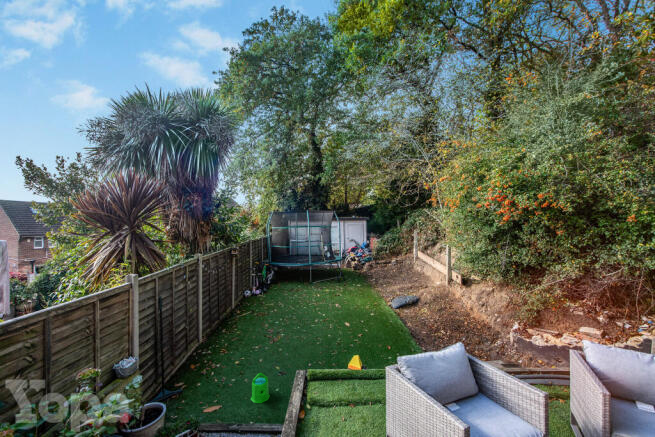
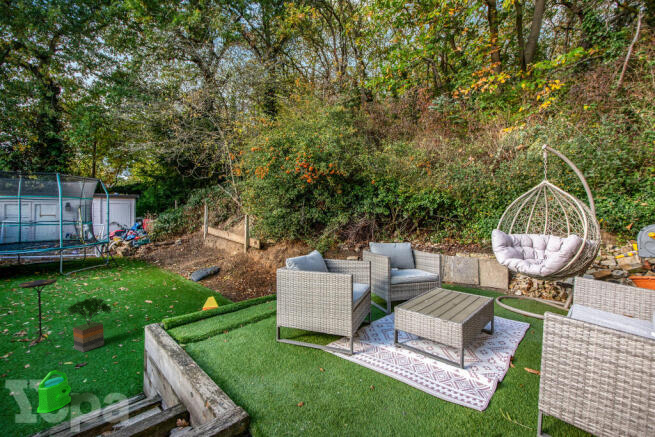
side table: none [267,294,287,341] -> present [19,279,57,345]
potted tree: none [285,315,312,357] -> present [67,298,111,352]

